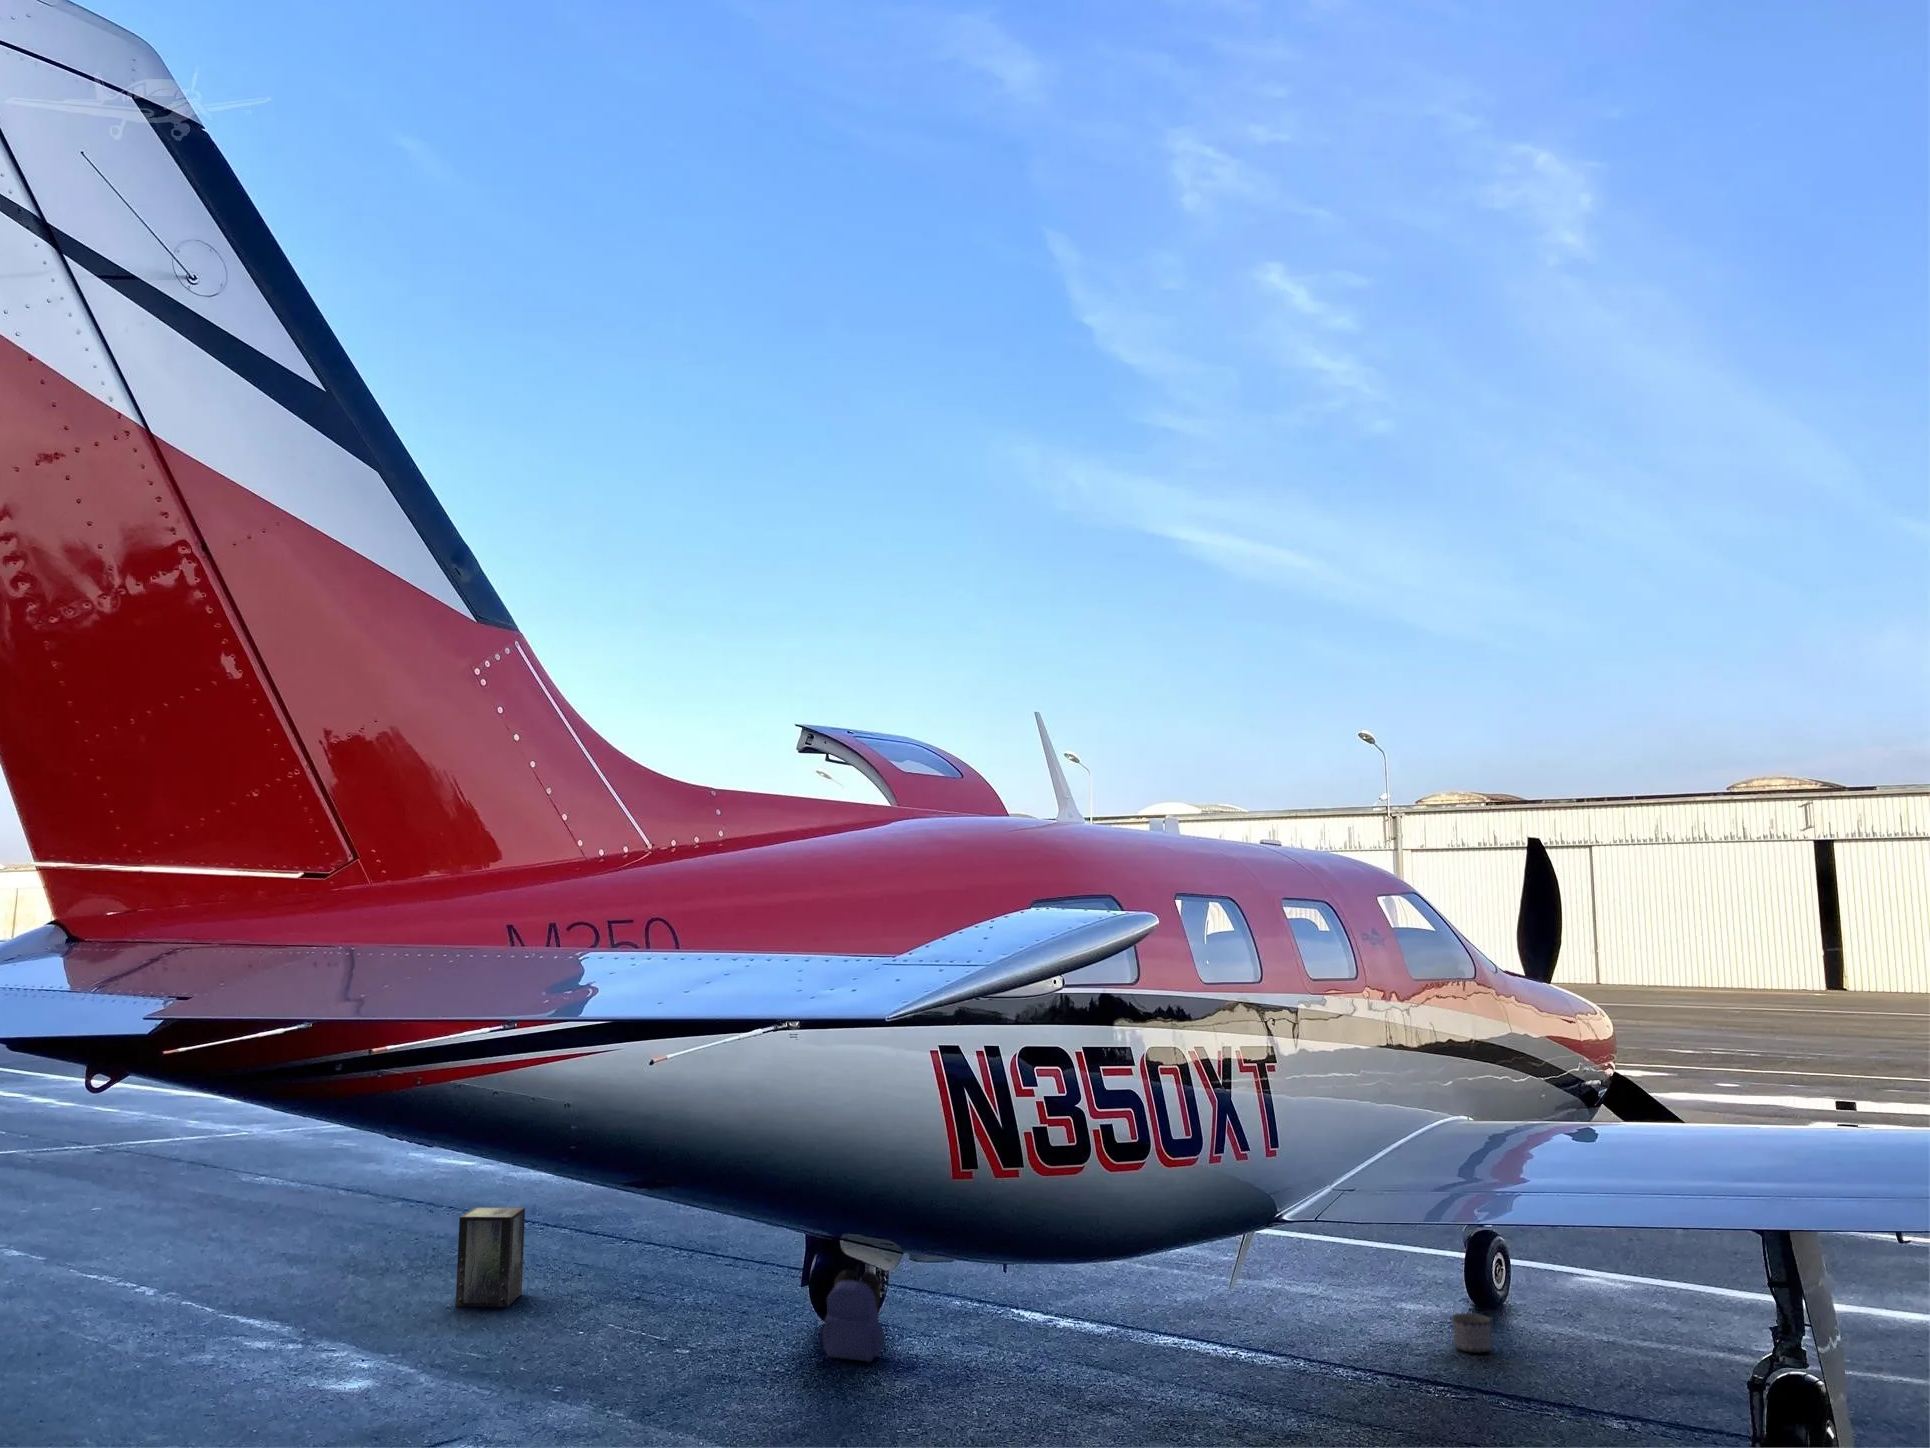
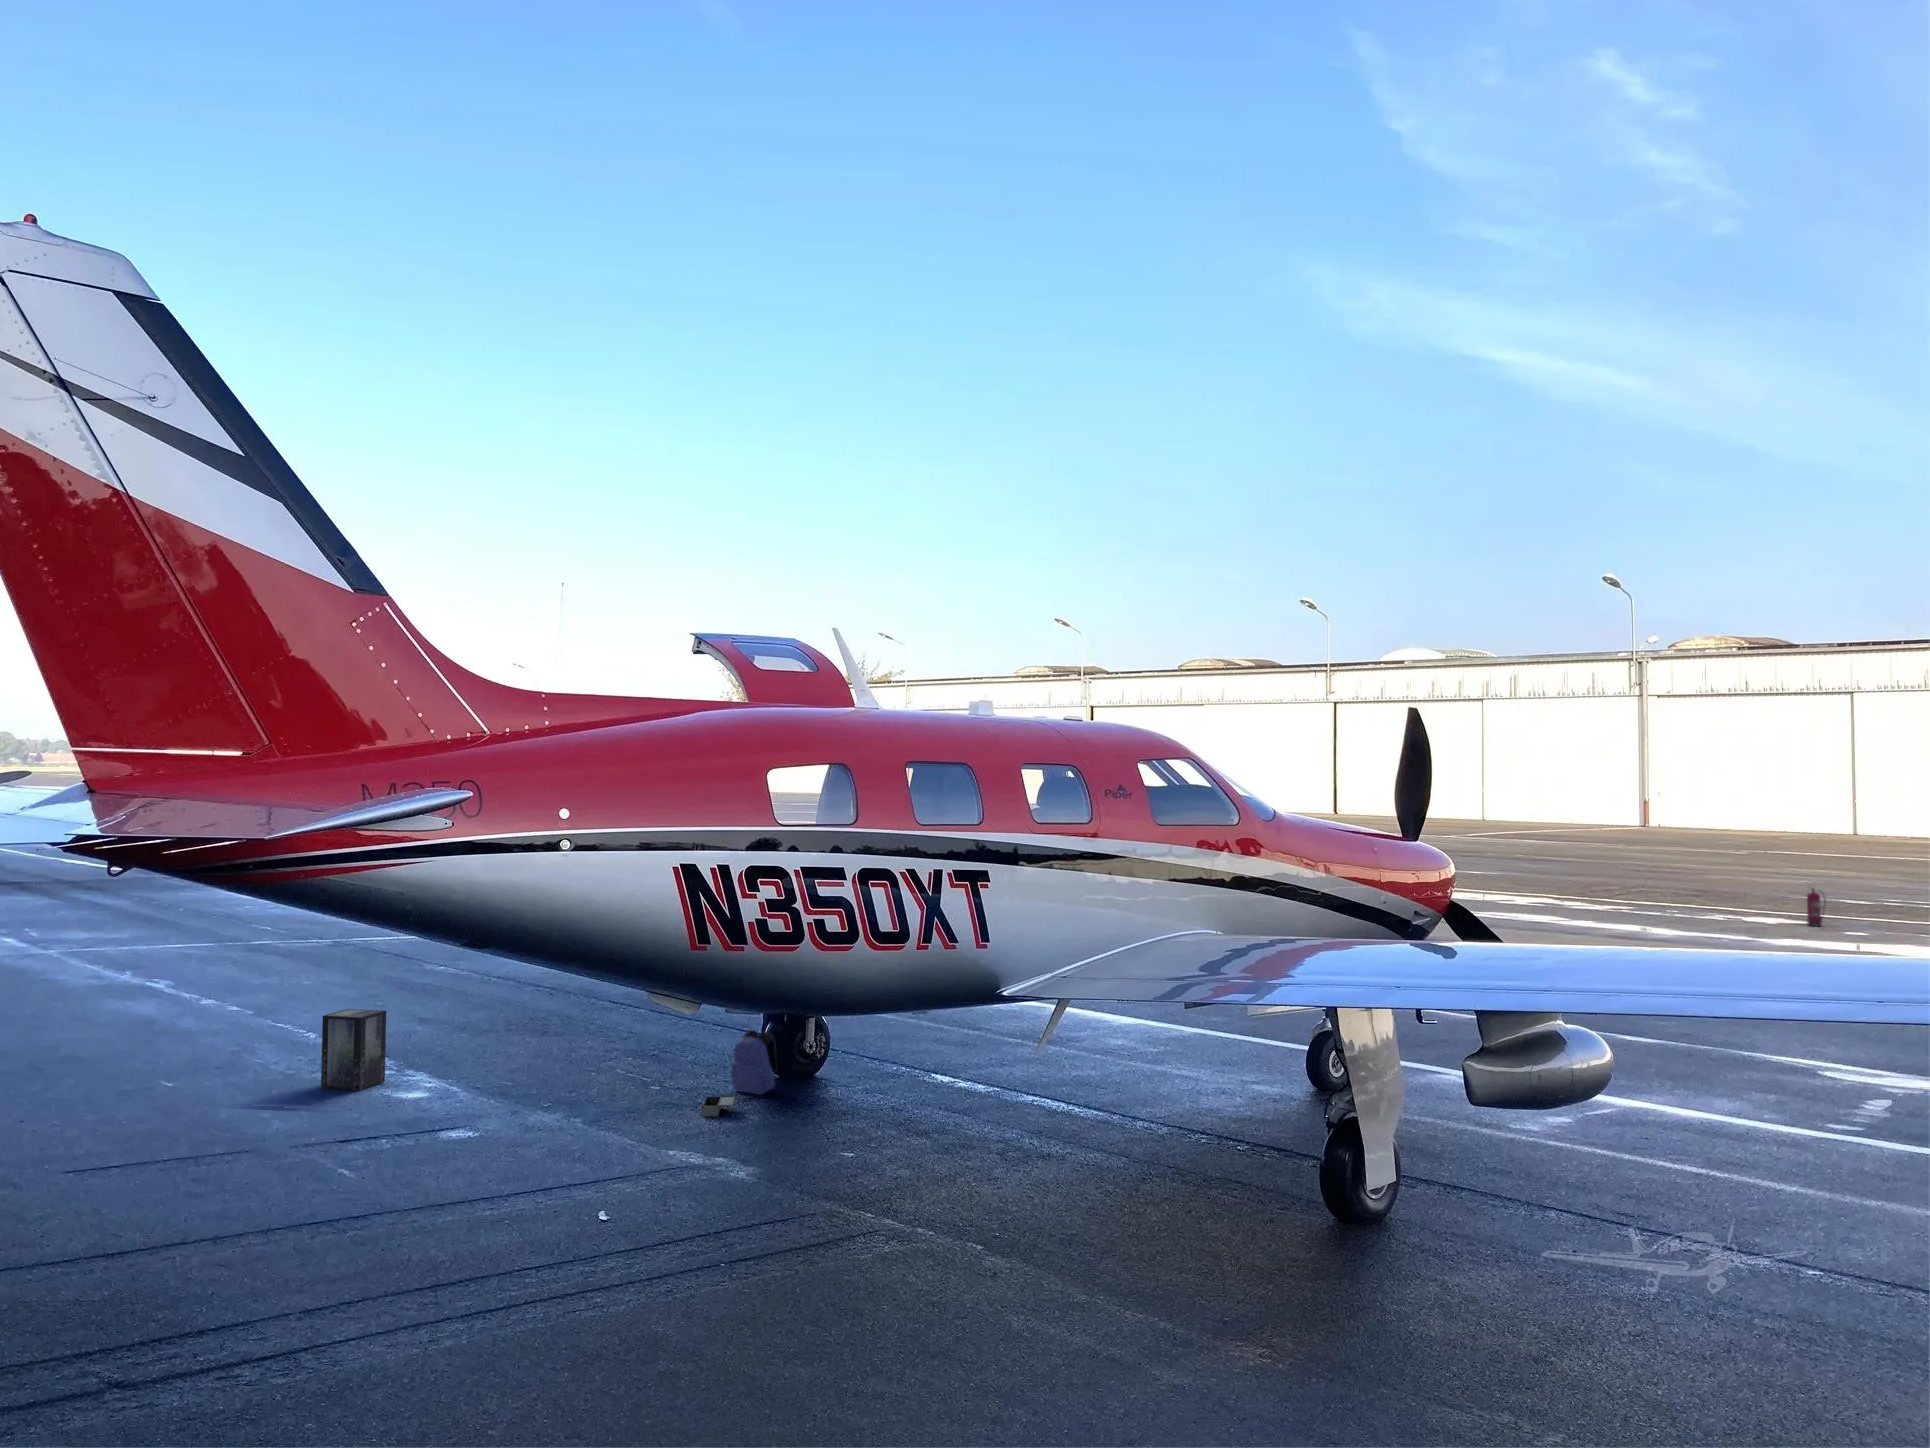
fire extinguisher: none [1704,1039,1725,1079] -> present [1807,888,1822,926]
storage box: present [456,1207,525,1307] -> present [321,1009,386,1091]
planter: present [1452,1313,1492,1353] -> none [1218,1085,1247,1115]
toolbox: none [819,1369,871,1405] -> present [701,1096,735,1117]

